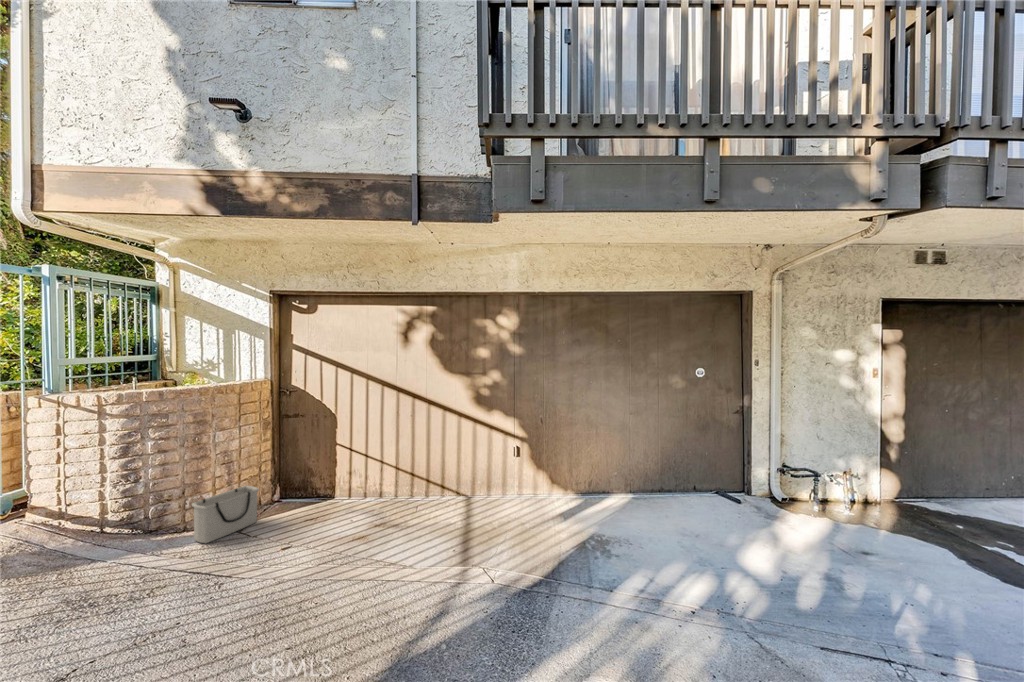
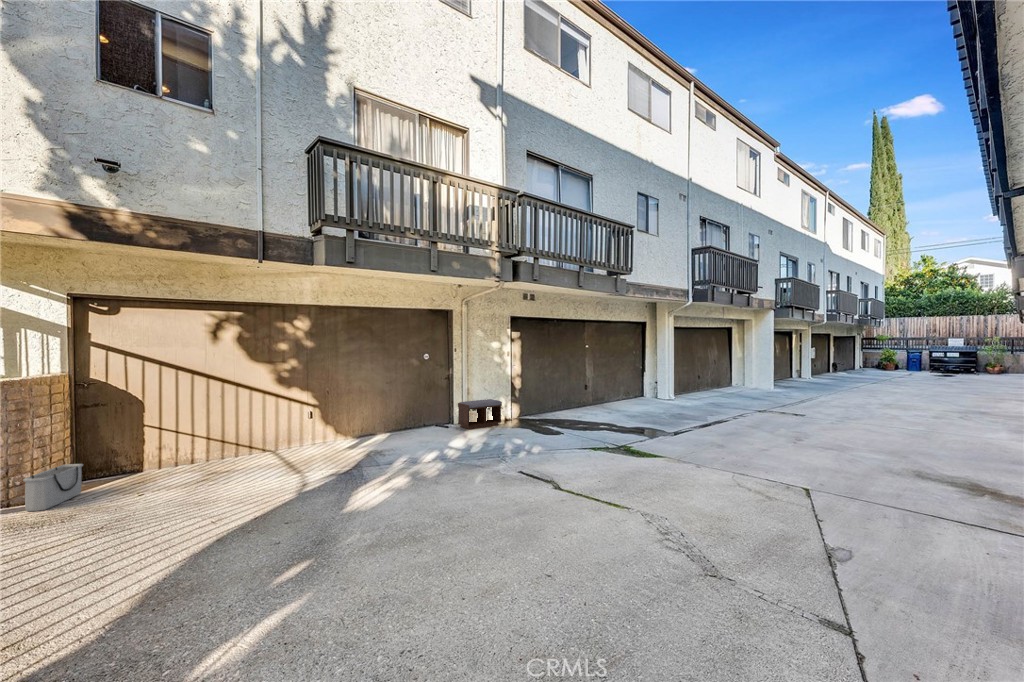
bench: none [758,458,860,516] -> present [458,399,502,429]

